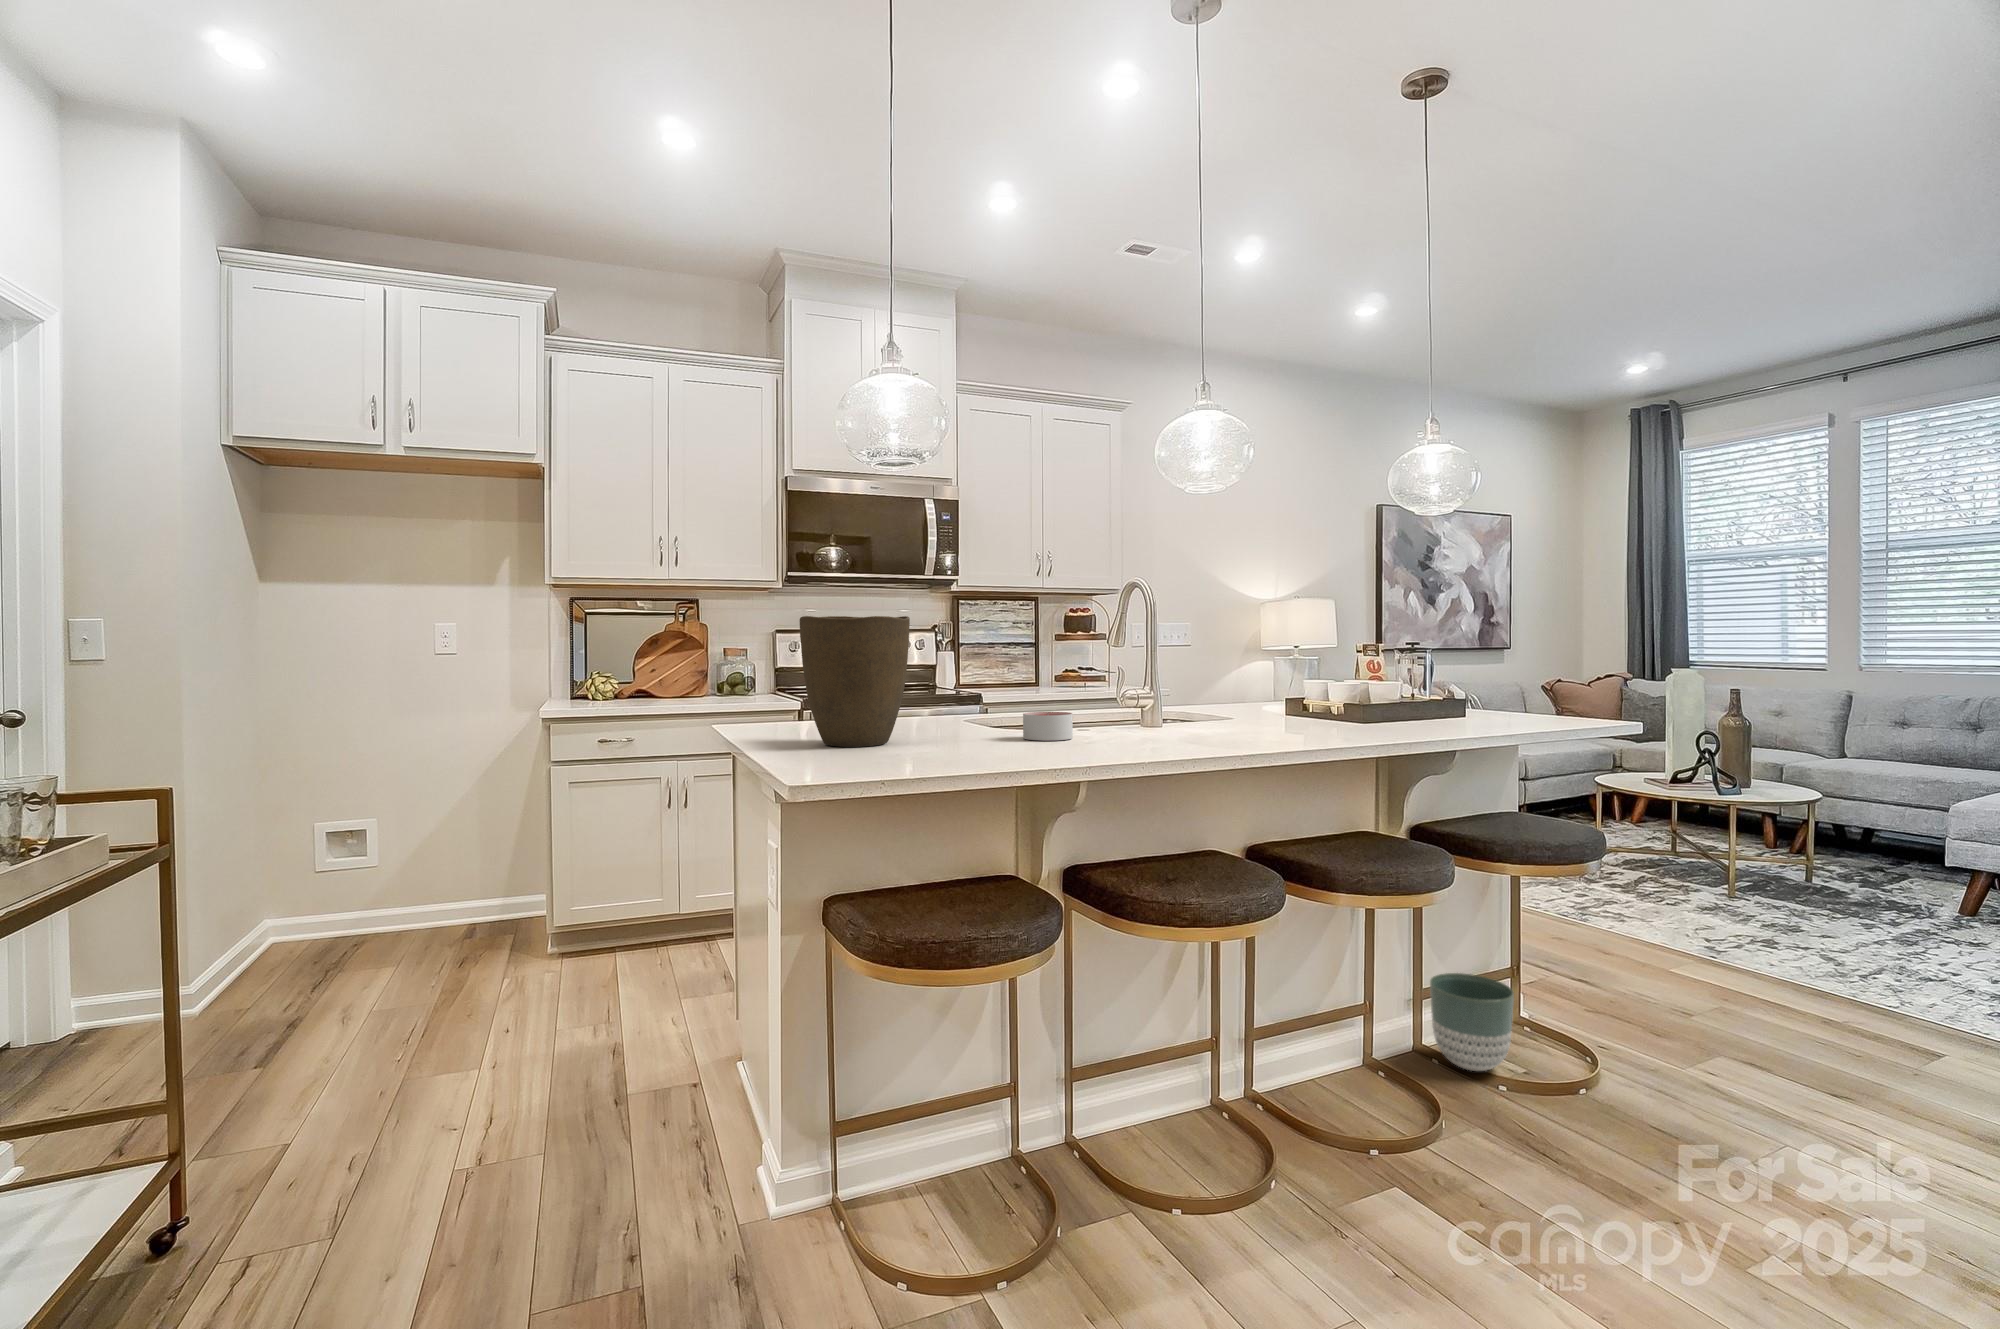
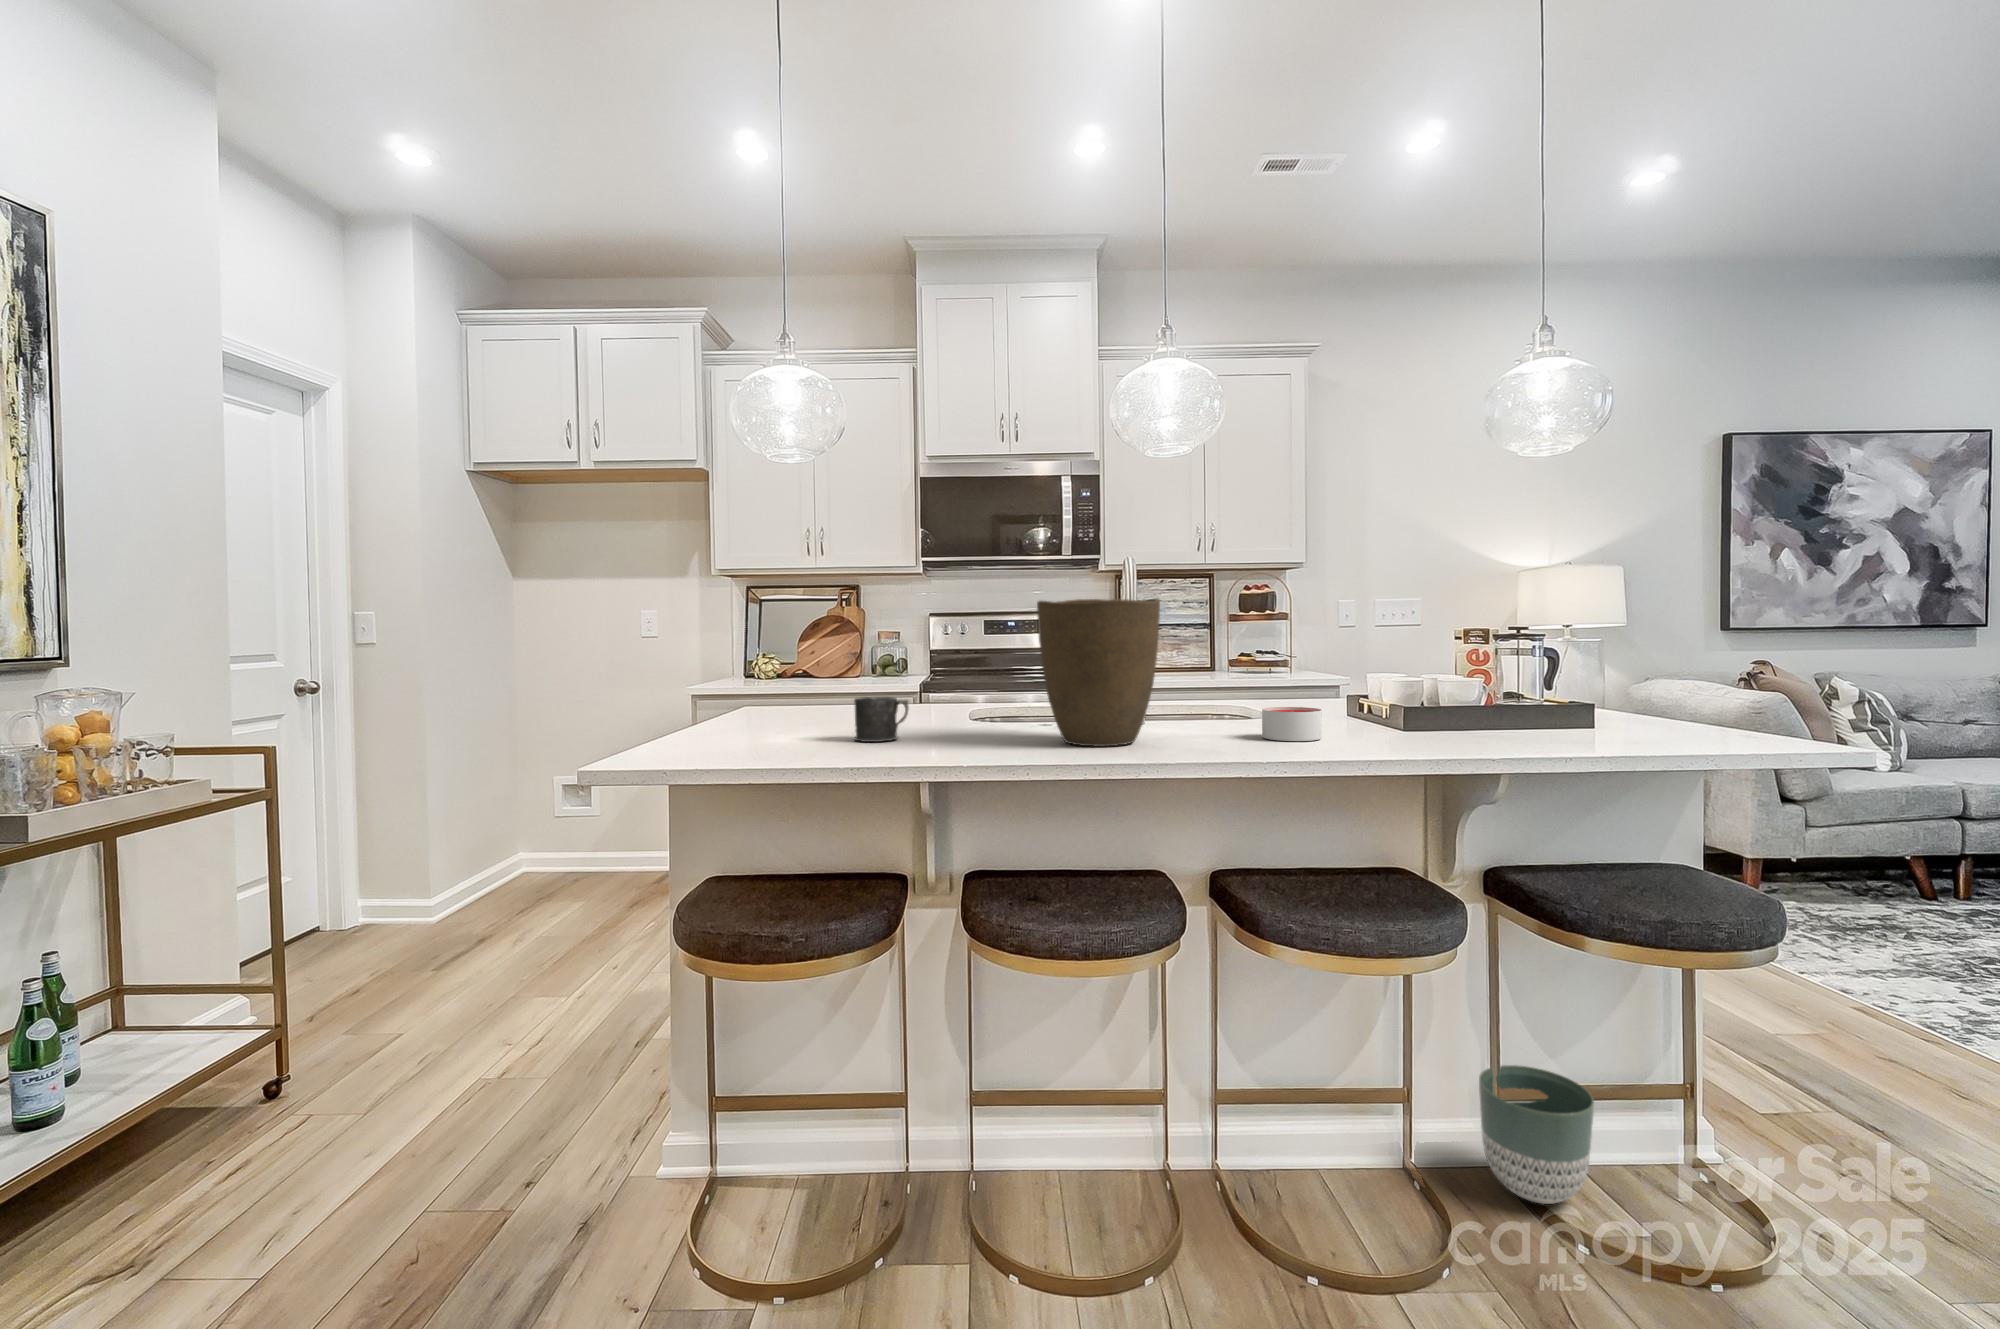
vase: present [800,616,910,747] -> present [1037,598,1160,746]
mug: none [957,704,1009,747] -> present [854,697,909,742]
candle: present [1023,712,1073,741] -> present [1262,707,1322,741]

